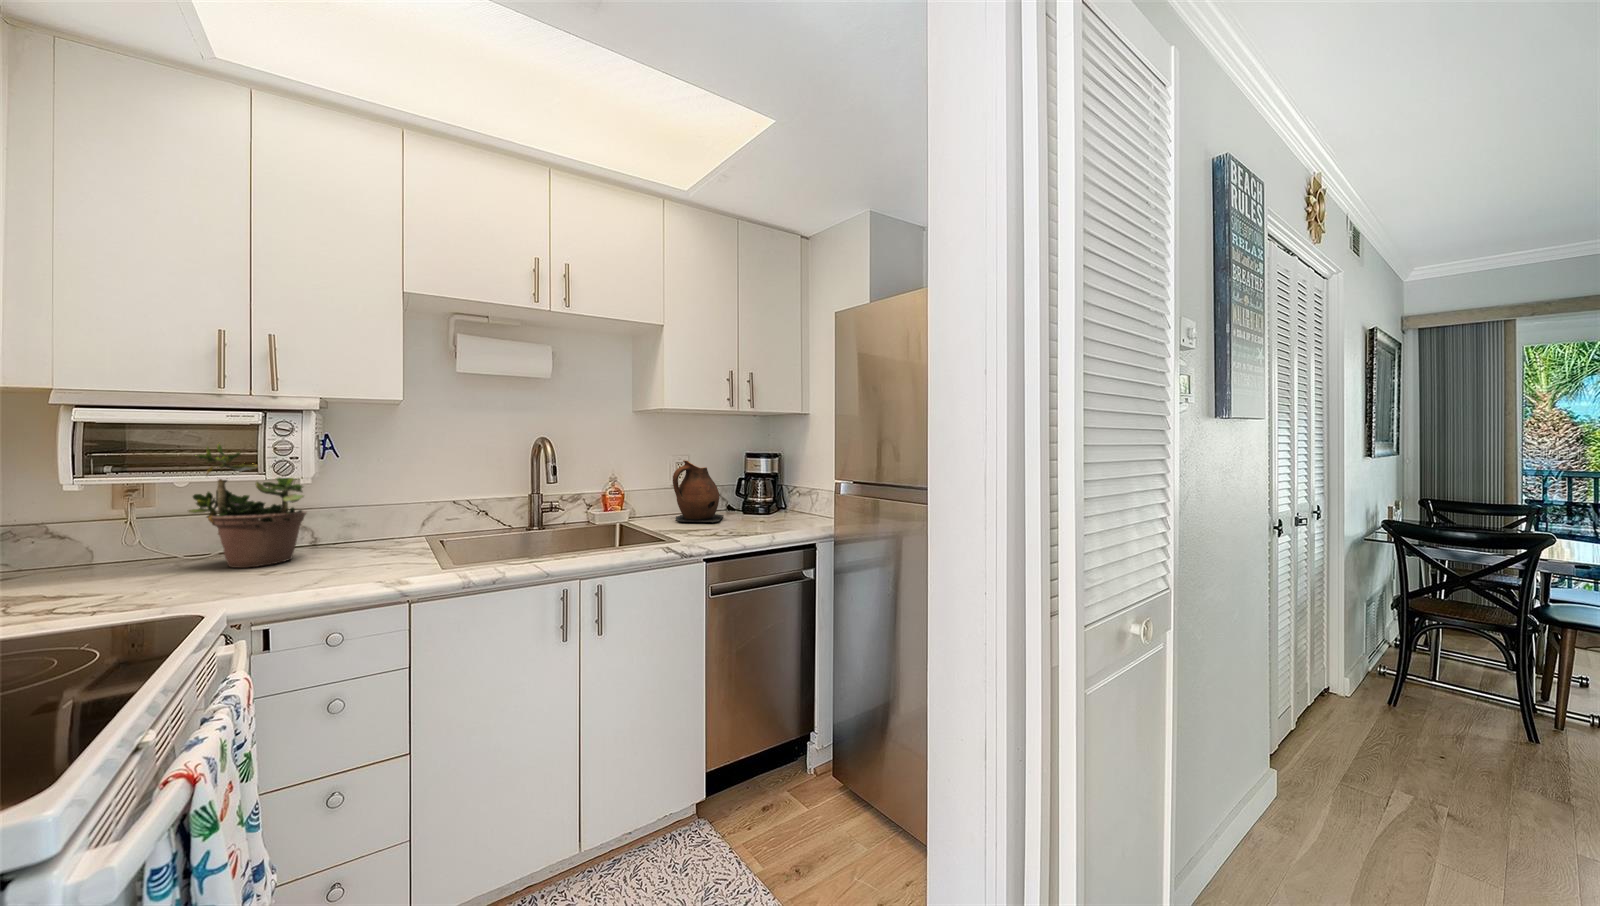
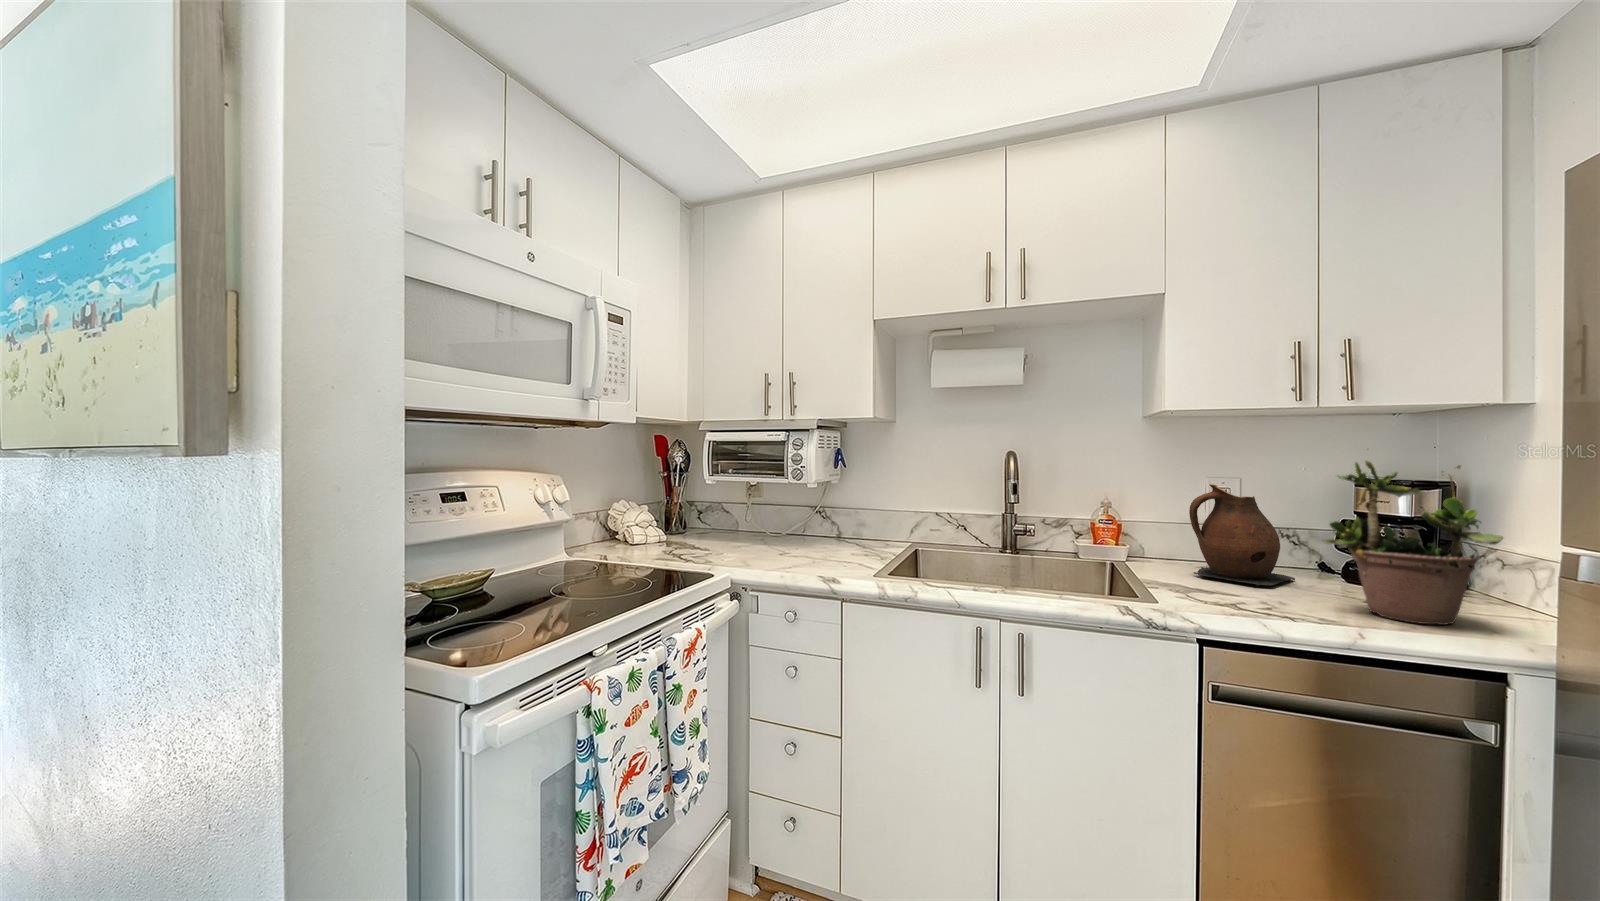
potted plant: present [188,444,306,568] -> present [1323,461,1503,625]

